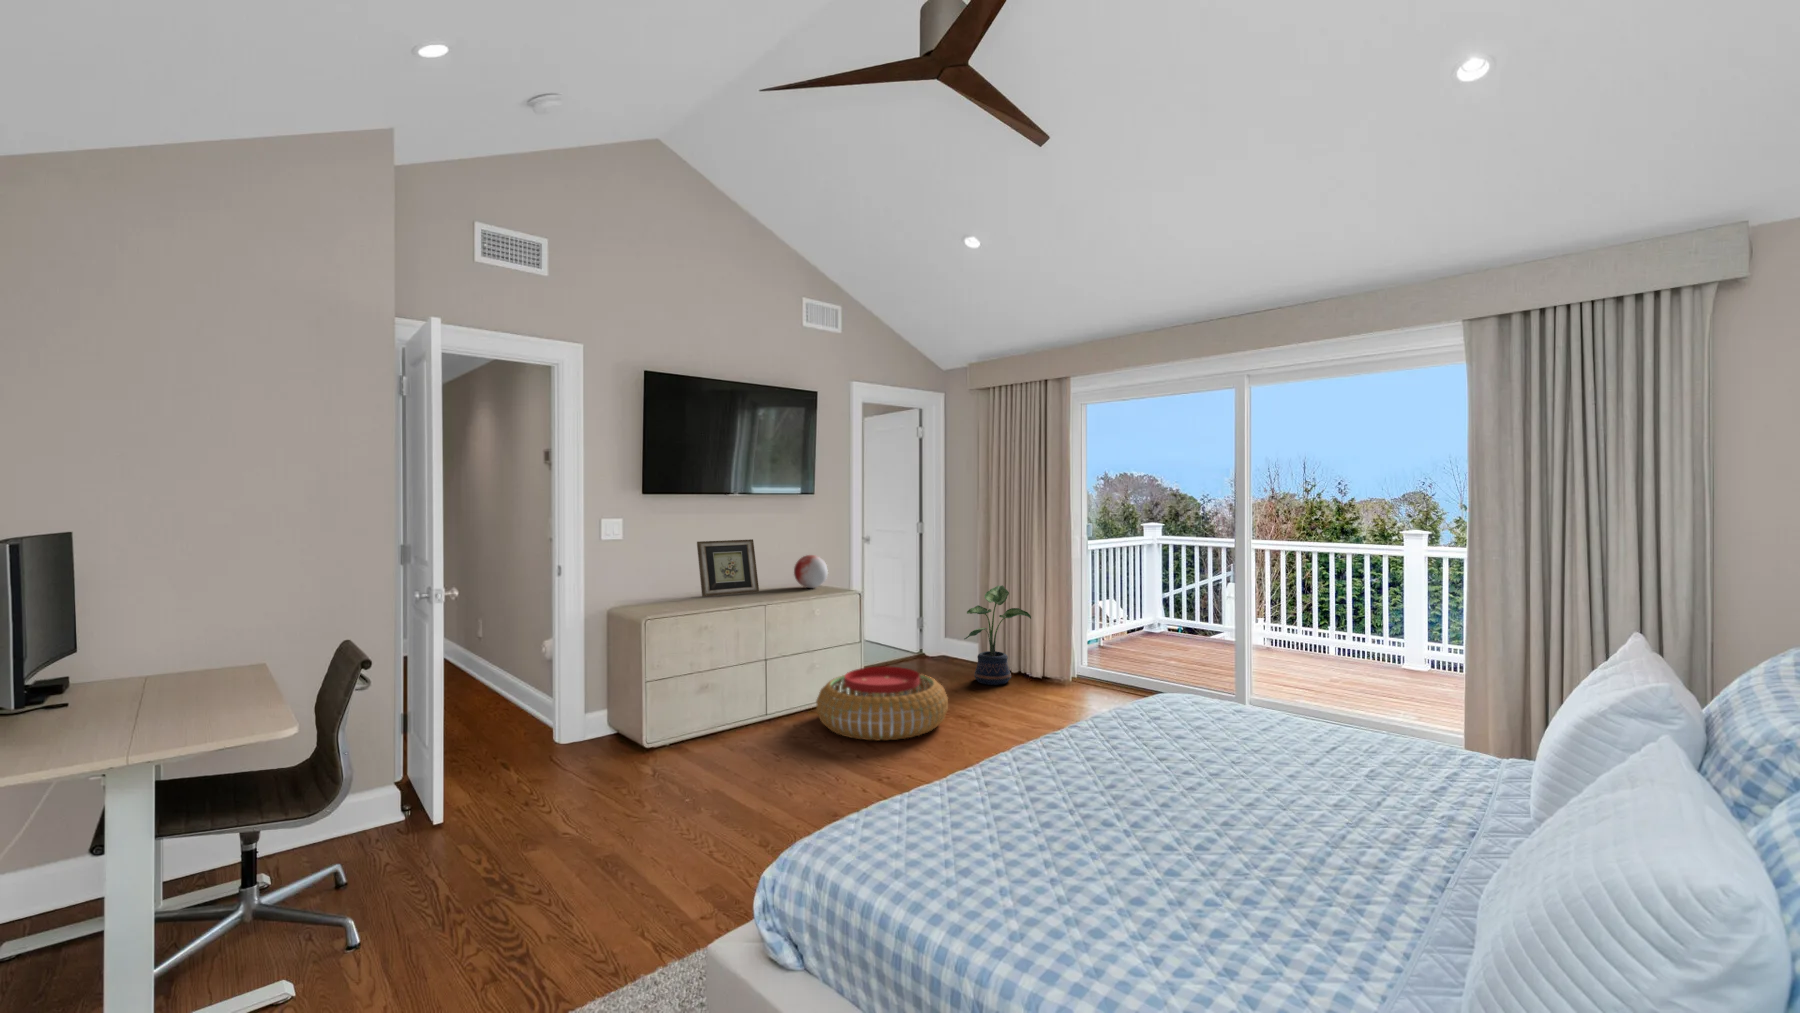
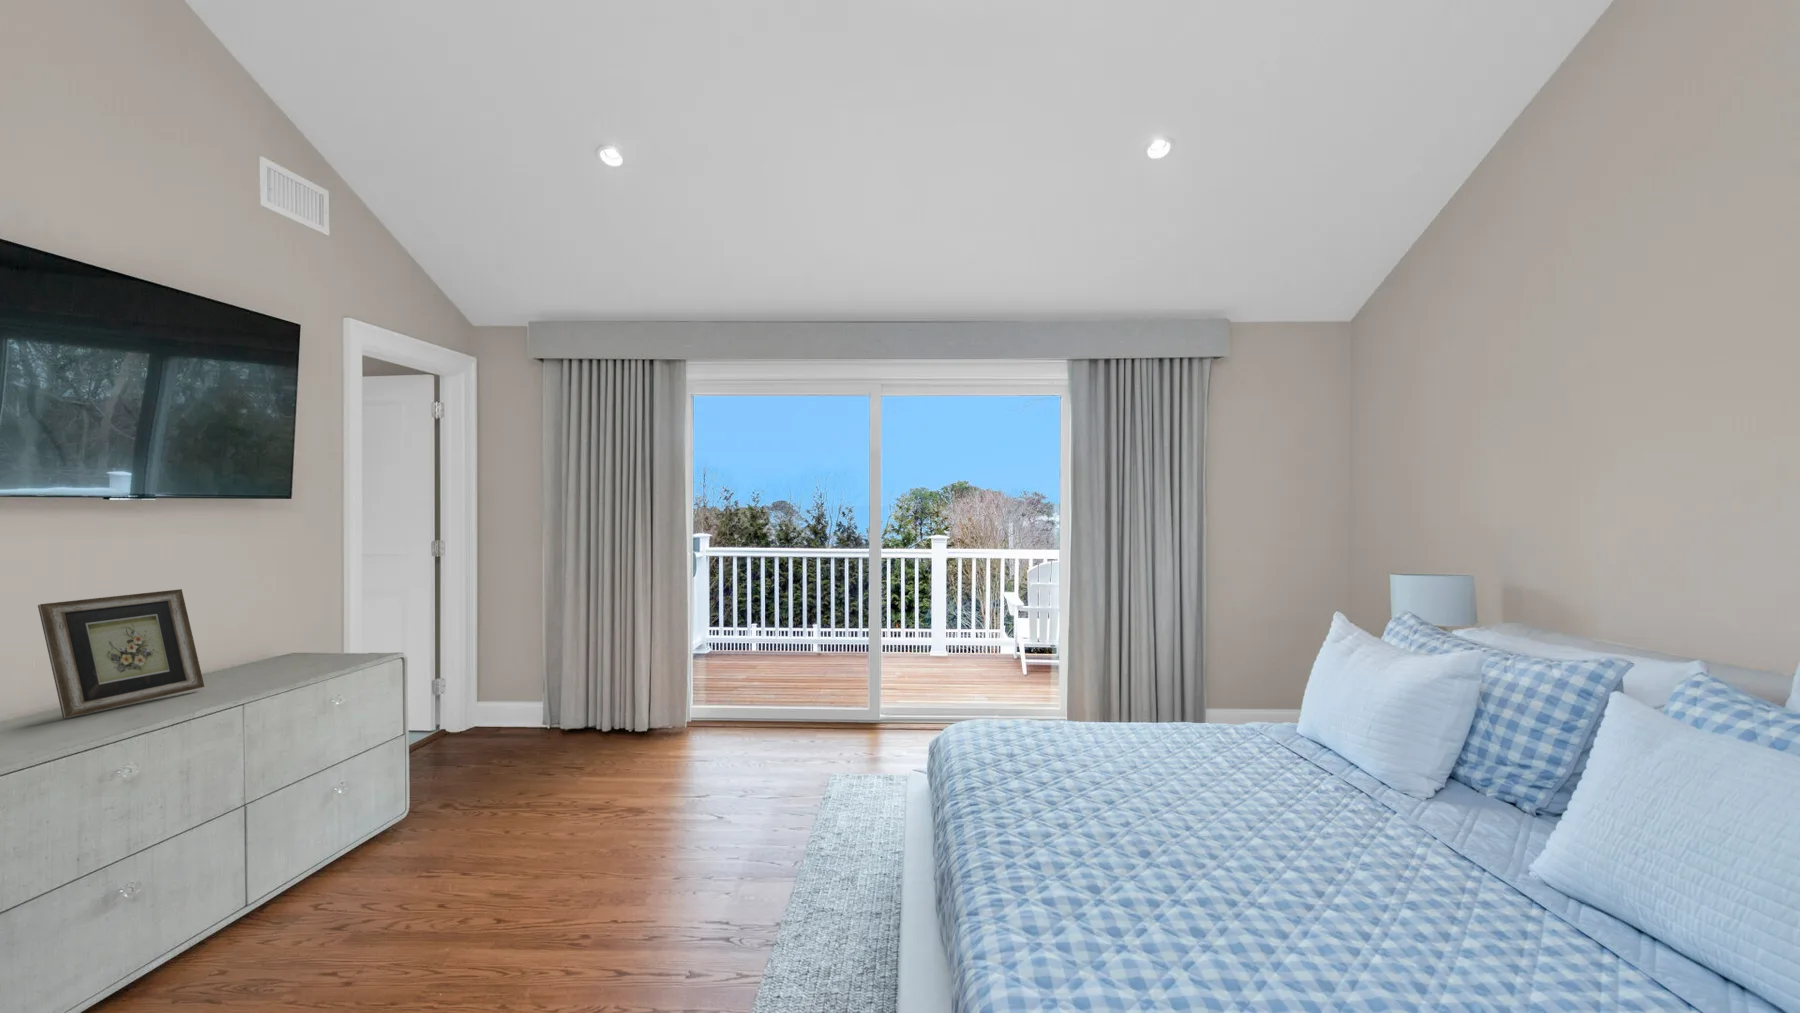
decorative orb: present [794,555,828,588] -> none [263,607,337,664]
potted plant: present [964,585,1031,685] -> none [548,622,646,758]
pouf: present [816,666,948,740] -> none [363,765,597,903]

